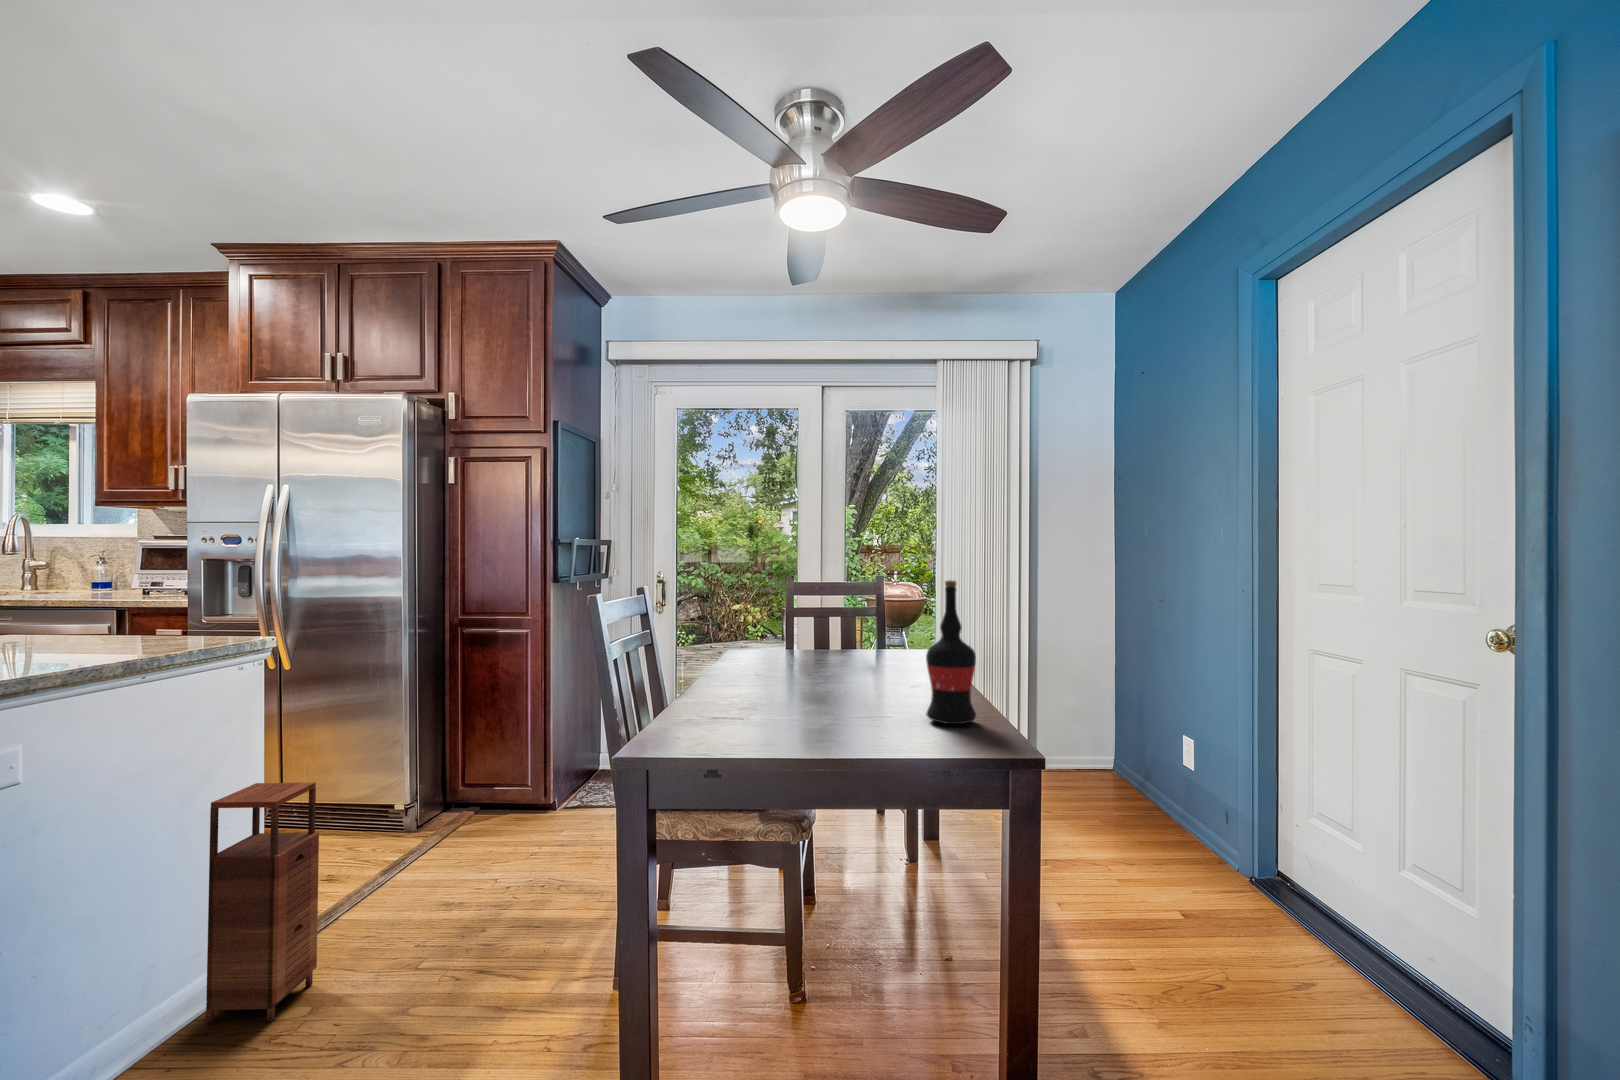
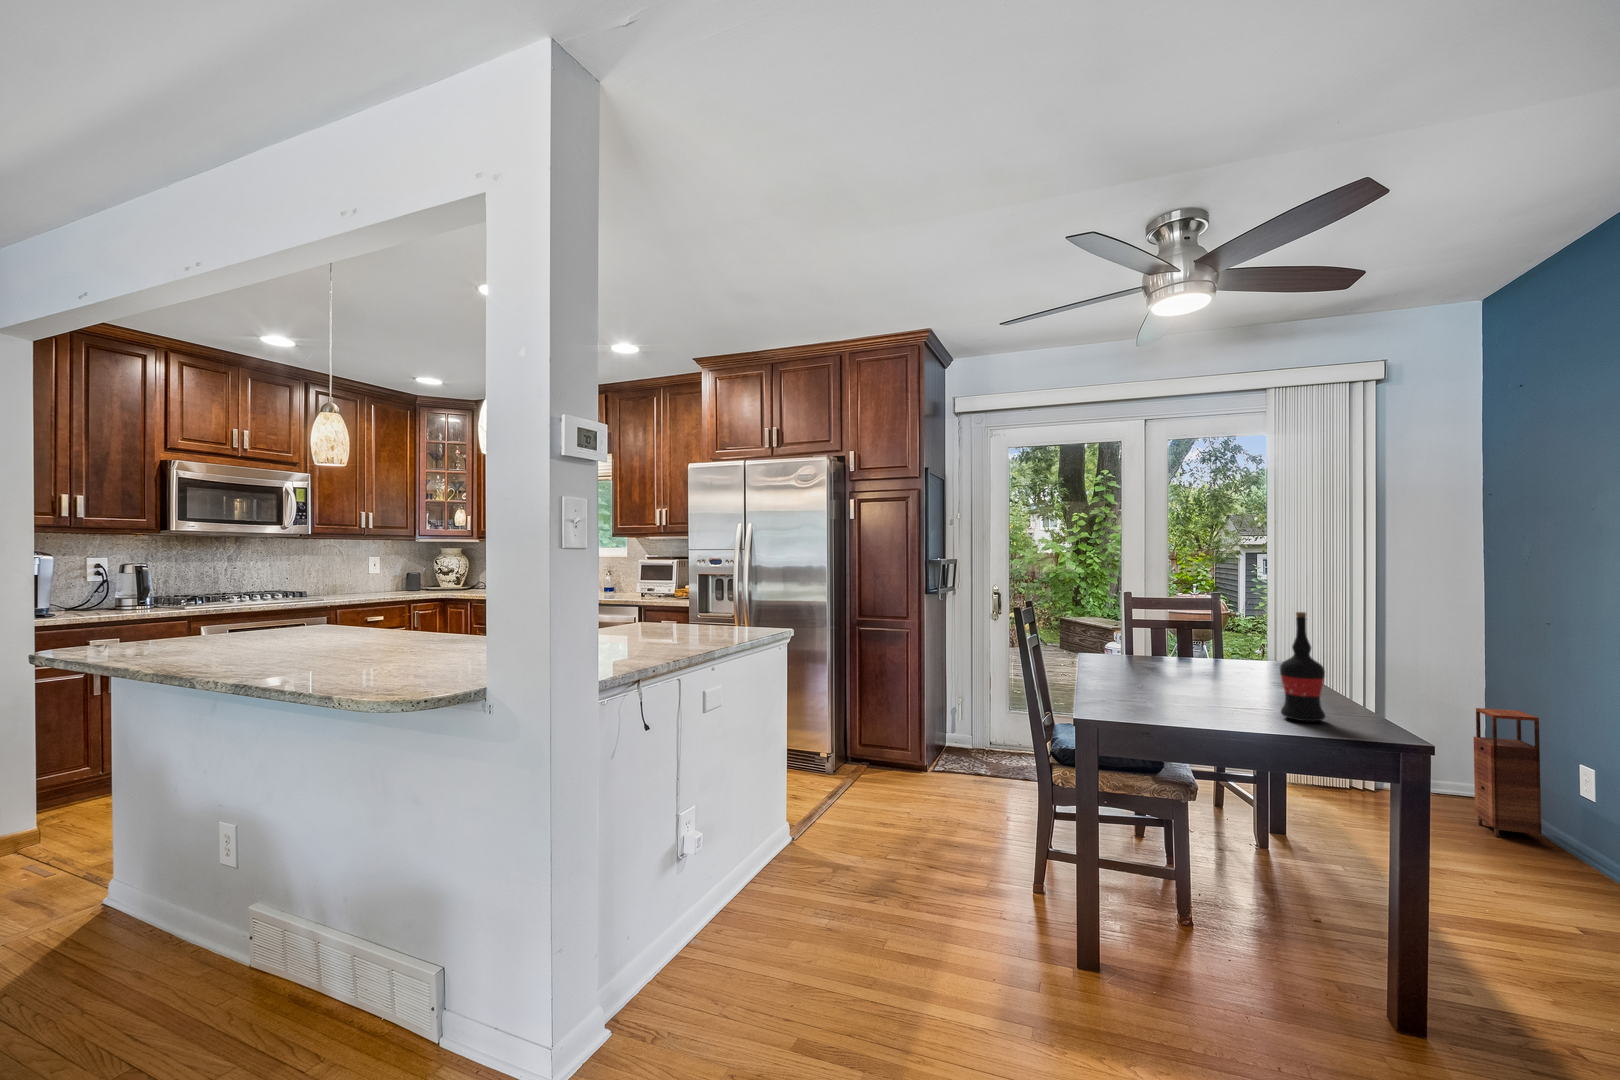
storage cabinet: present [206,782,319,1023] -> present [1474,708,1542,841]

